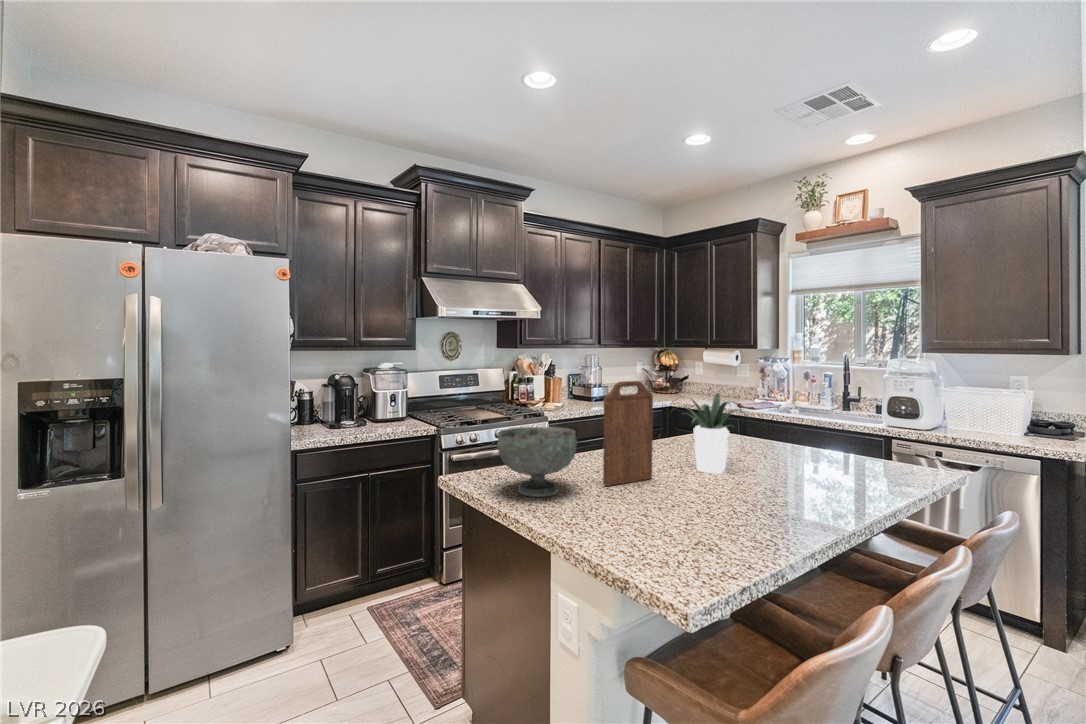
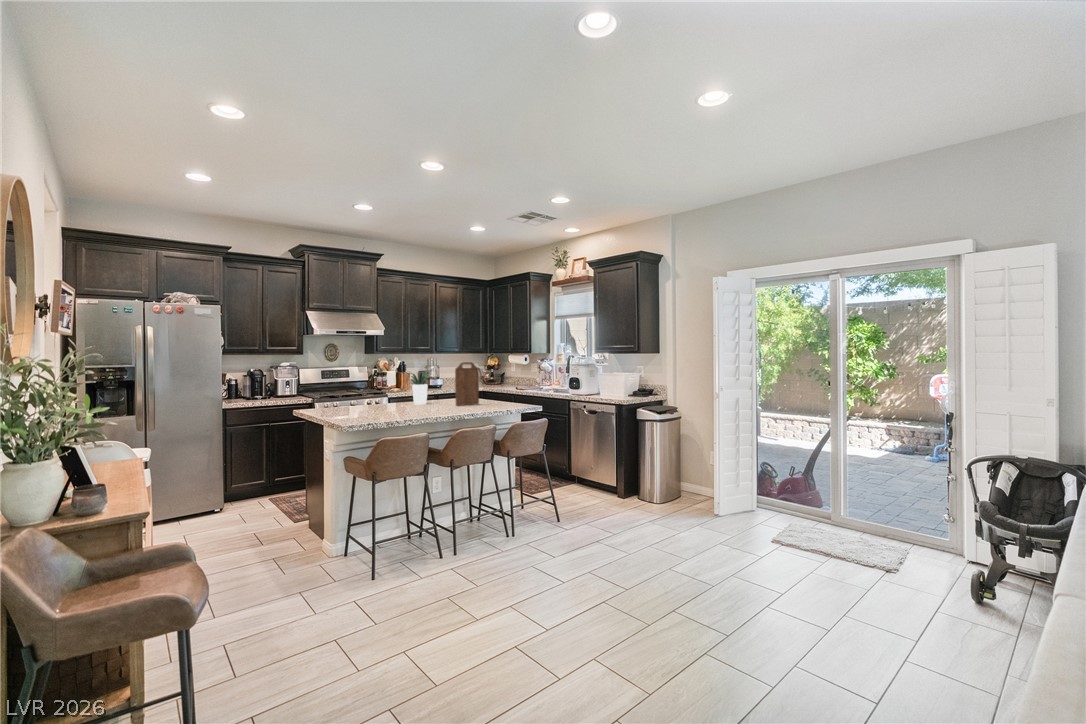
cutting board: present [603,381,653,486] -> present [455,362,479,406]
decorative bowl: present [497,427,577,497] -> none [310,383,347,409]

